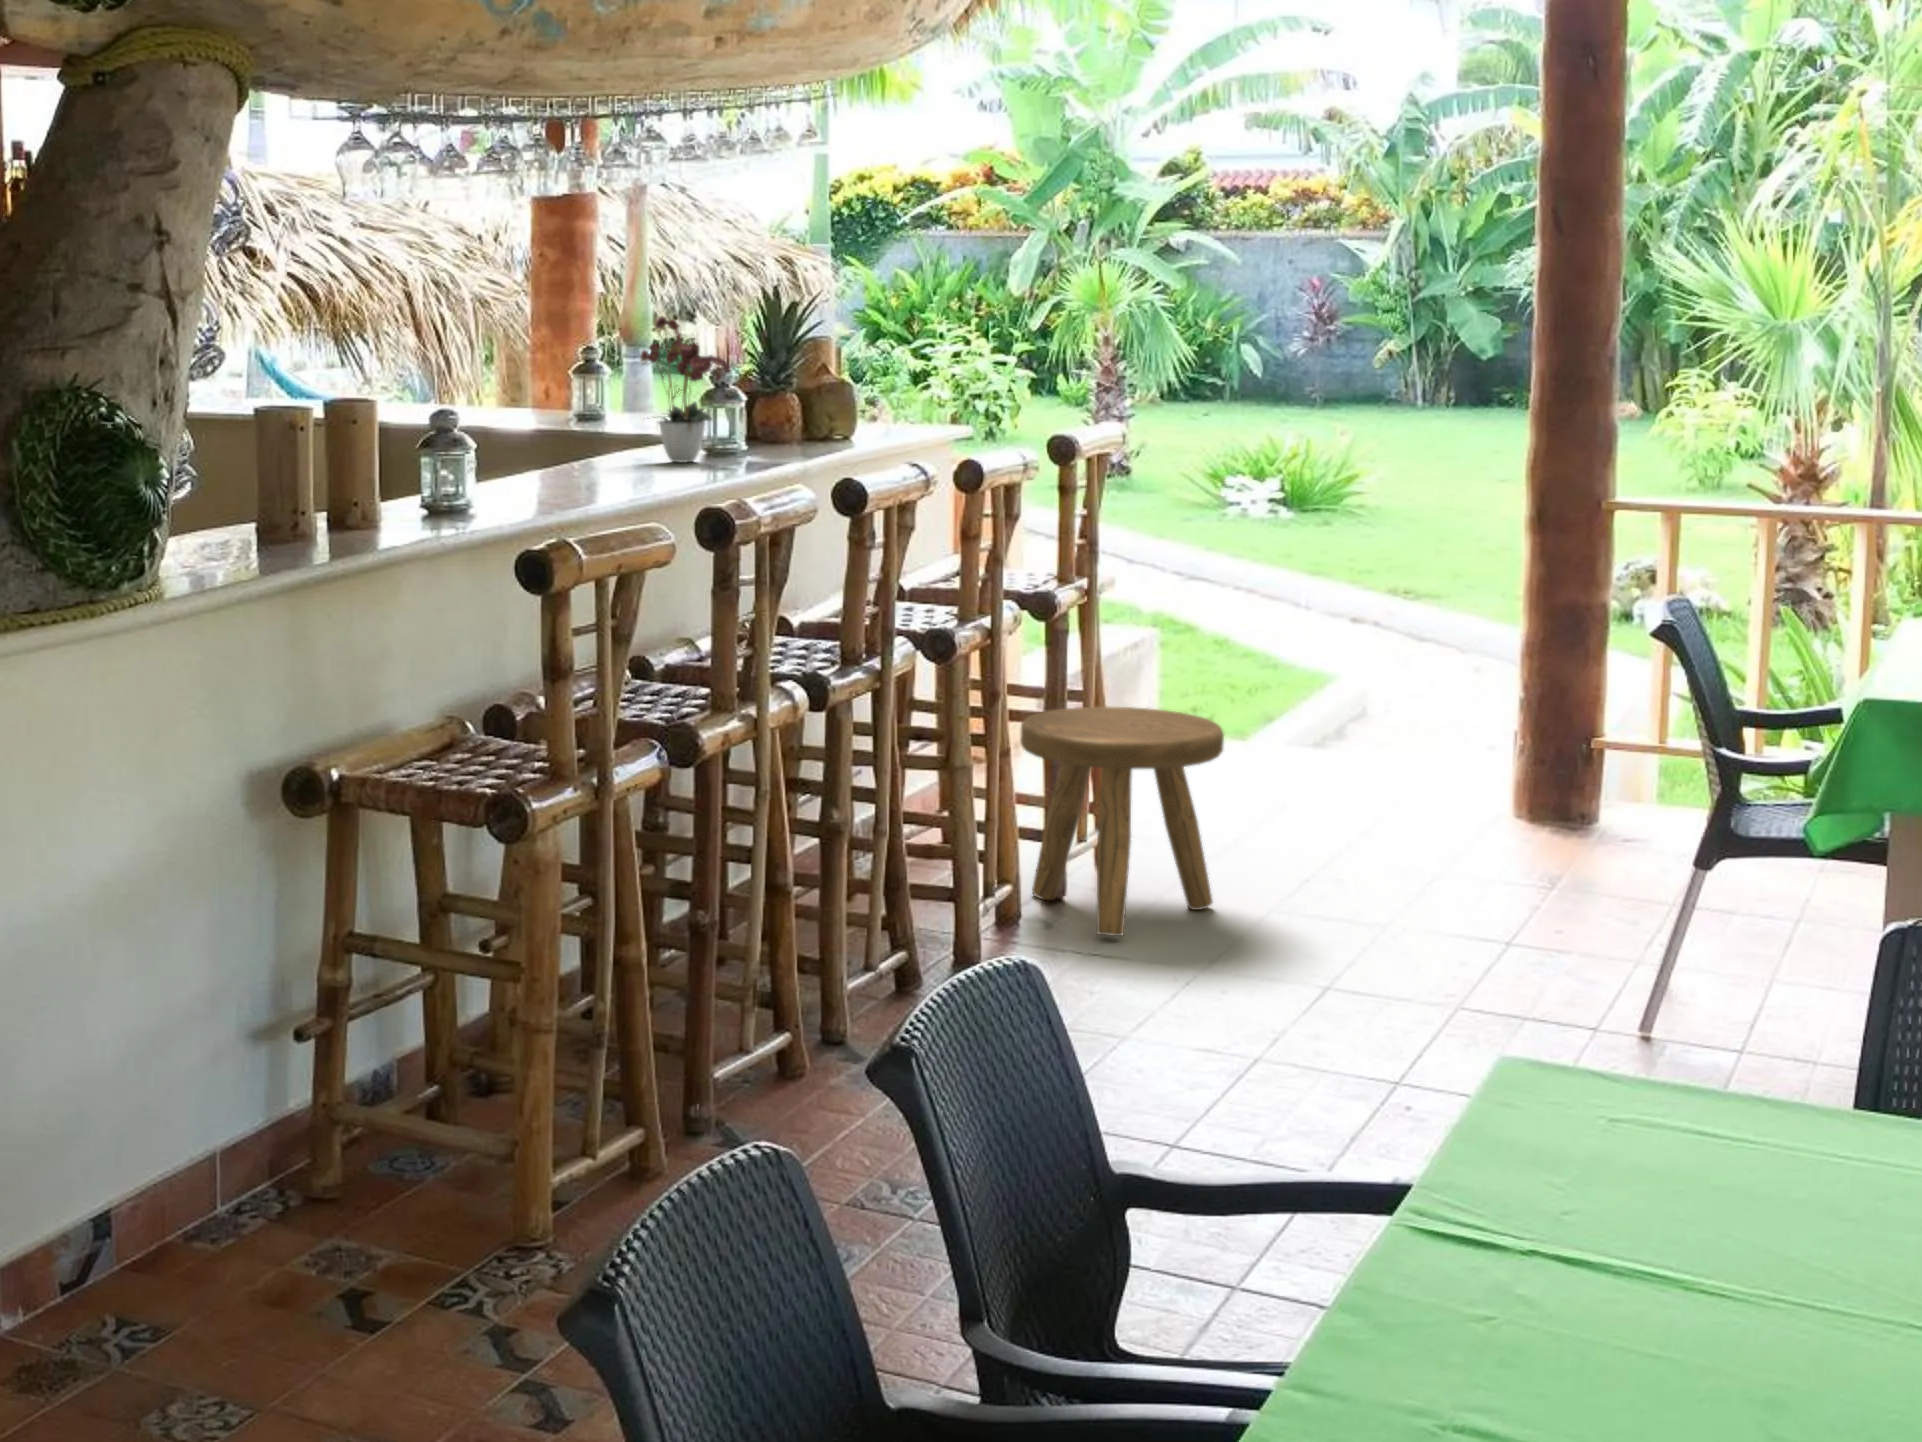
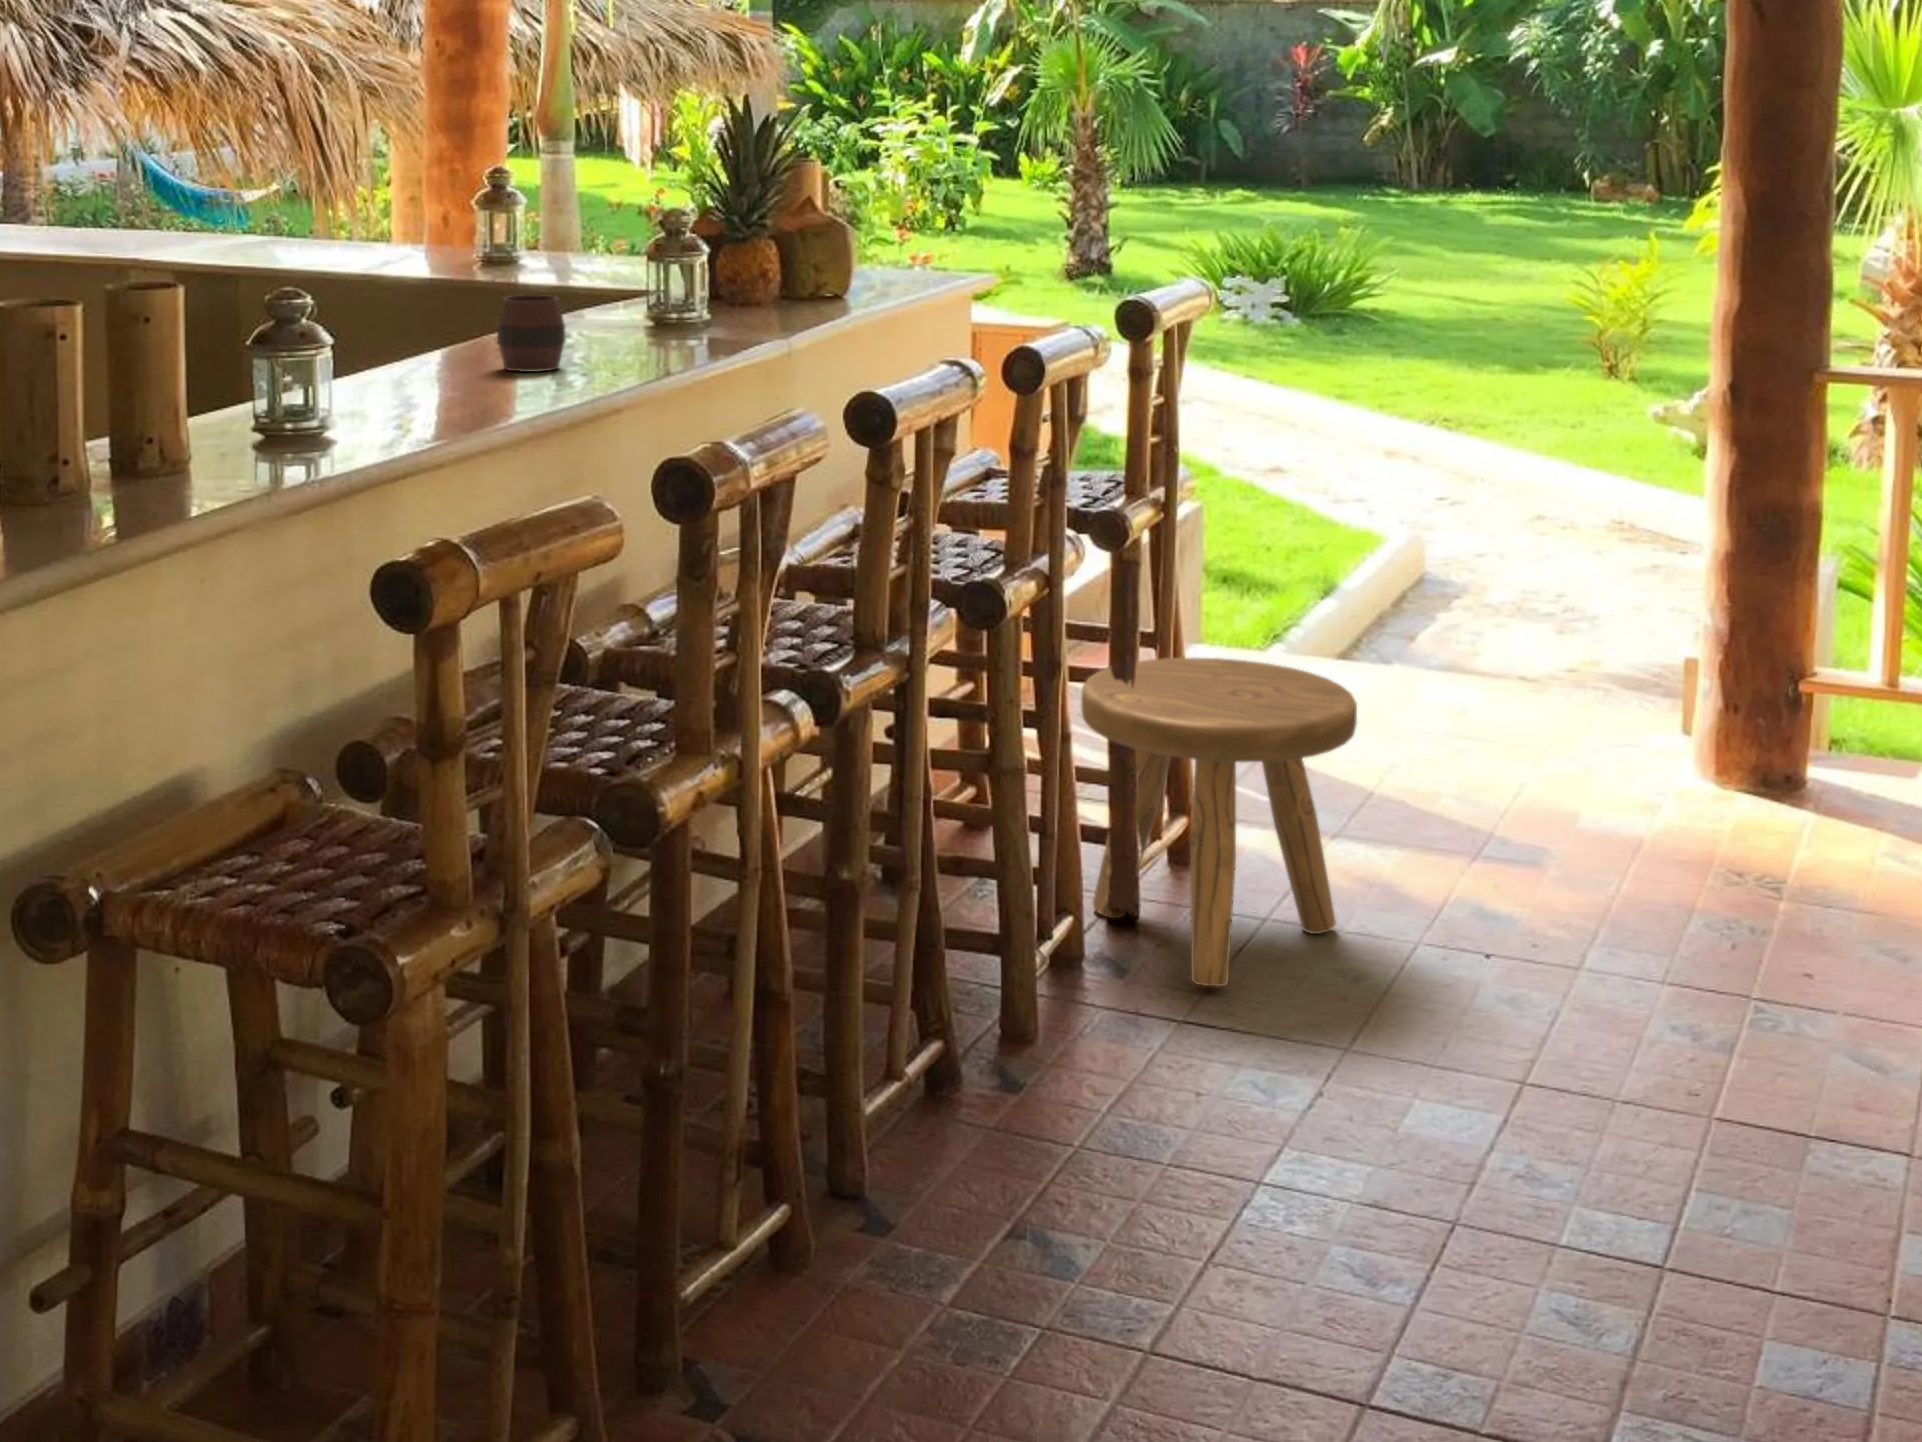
flower arrangement: present [640,316,730,462] -> none [559,129,699,336]
cup: none [588,426,638,480] -> present [497,295,566,372]

